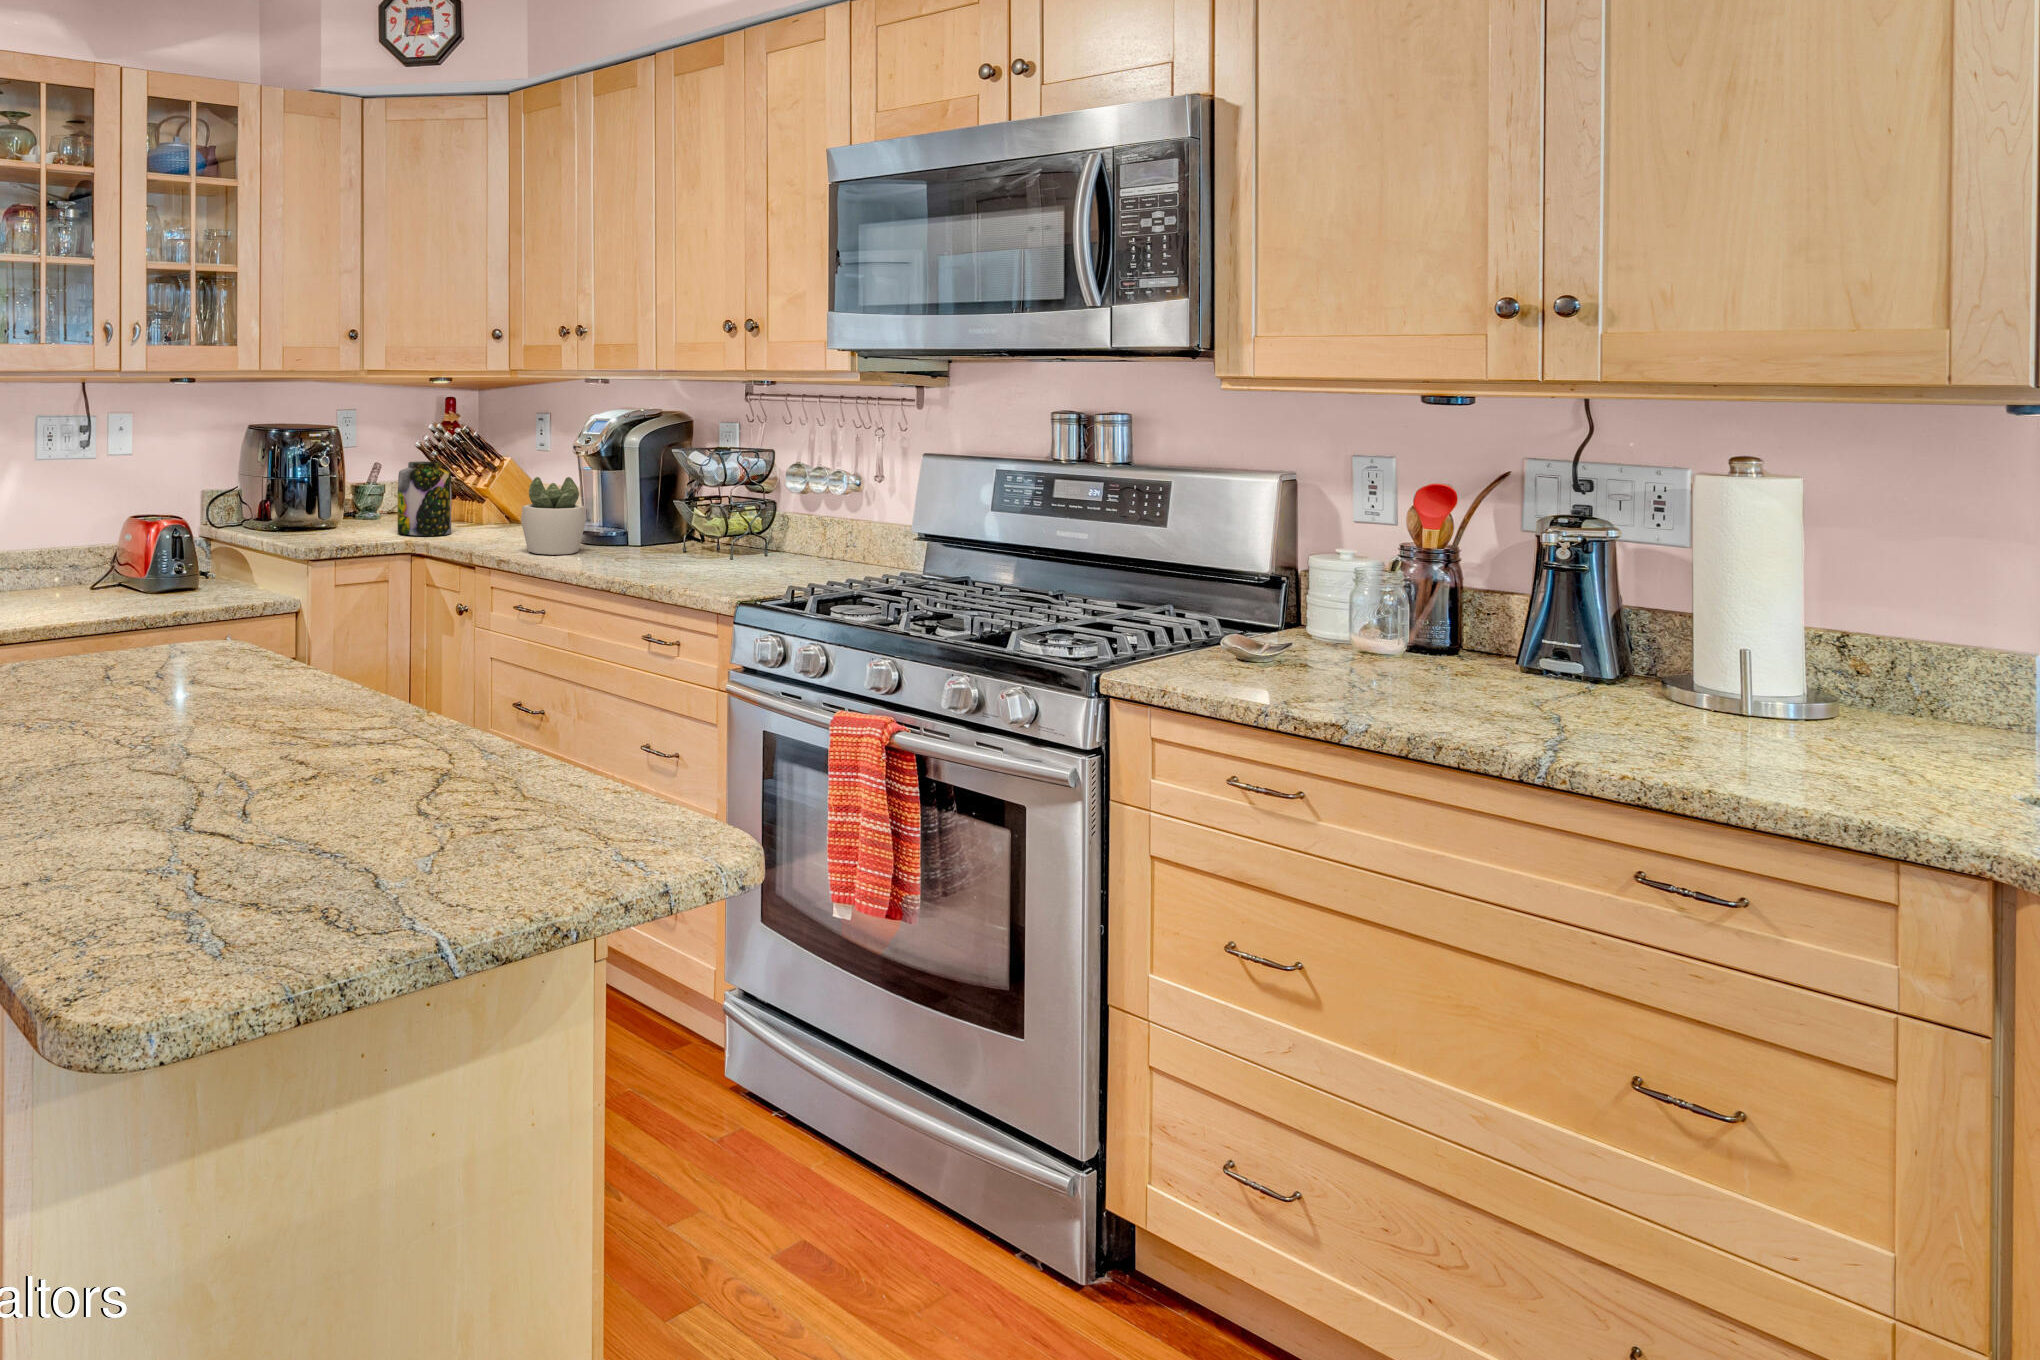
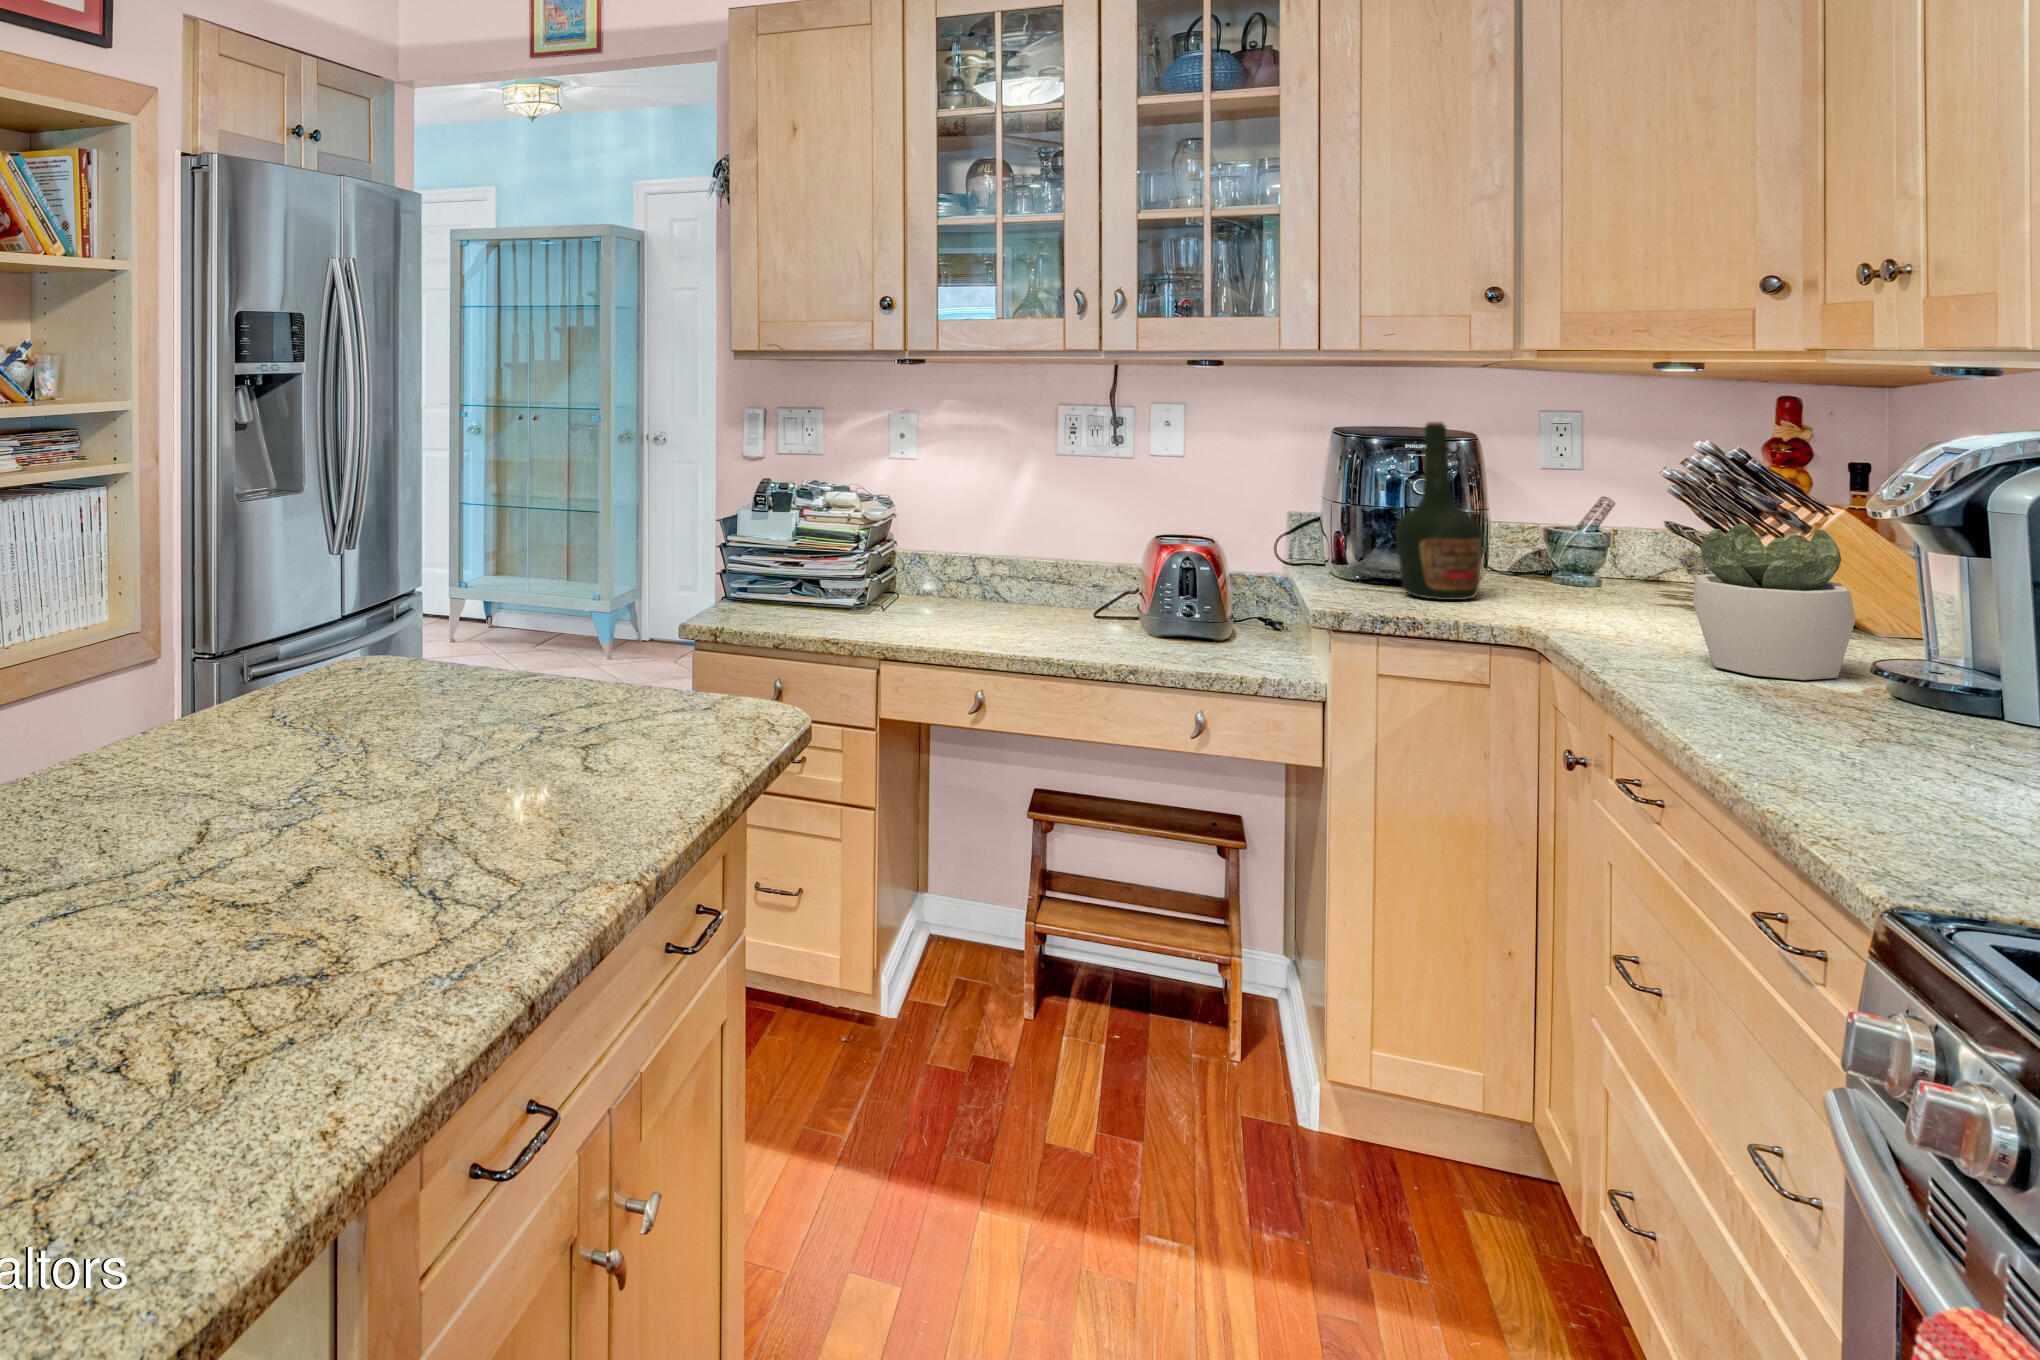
bottle: none [330,426,378,542] -> present [1395,422,1483,600]
jar: present [397,461,451,536] -> none [1545,482,1654,607]

